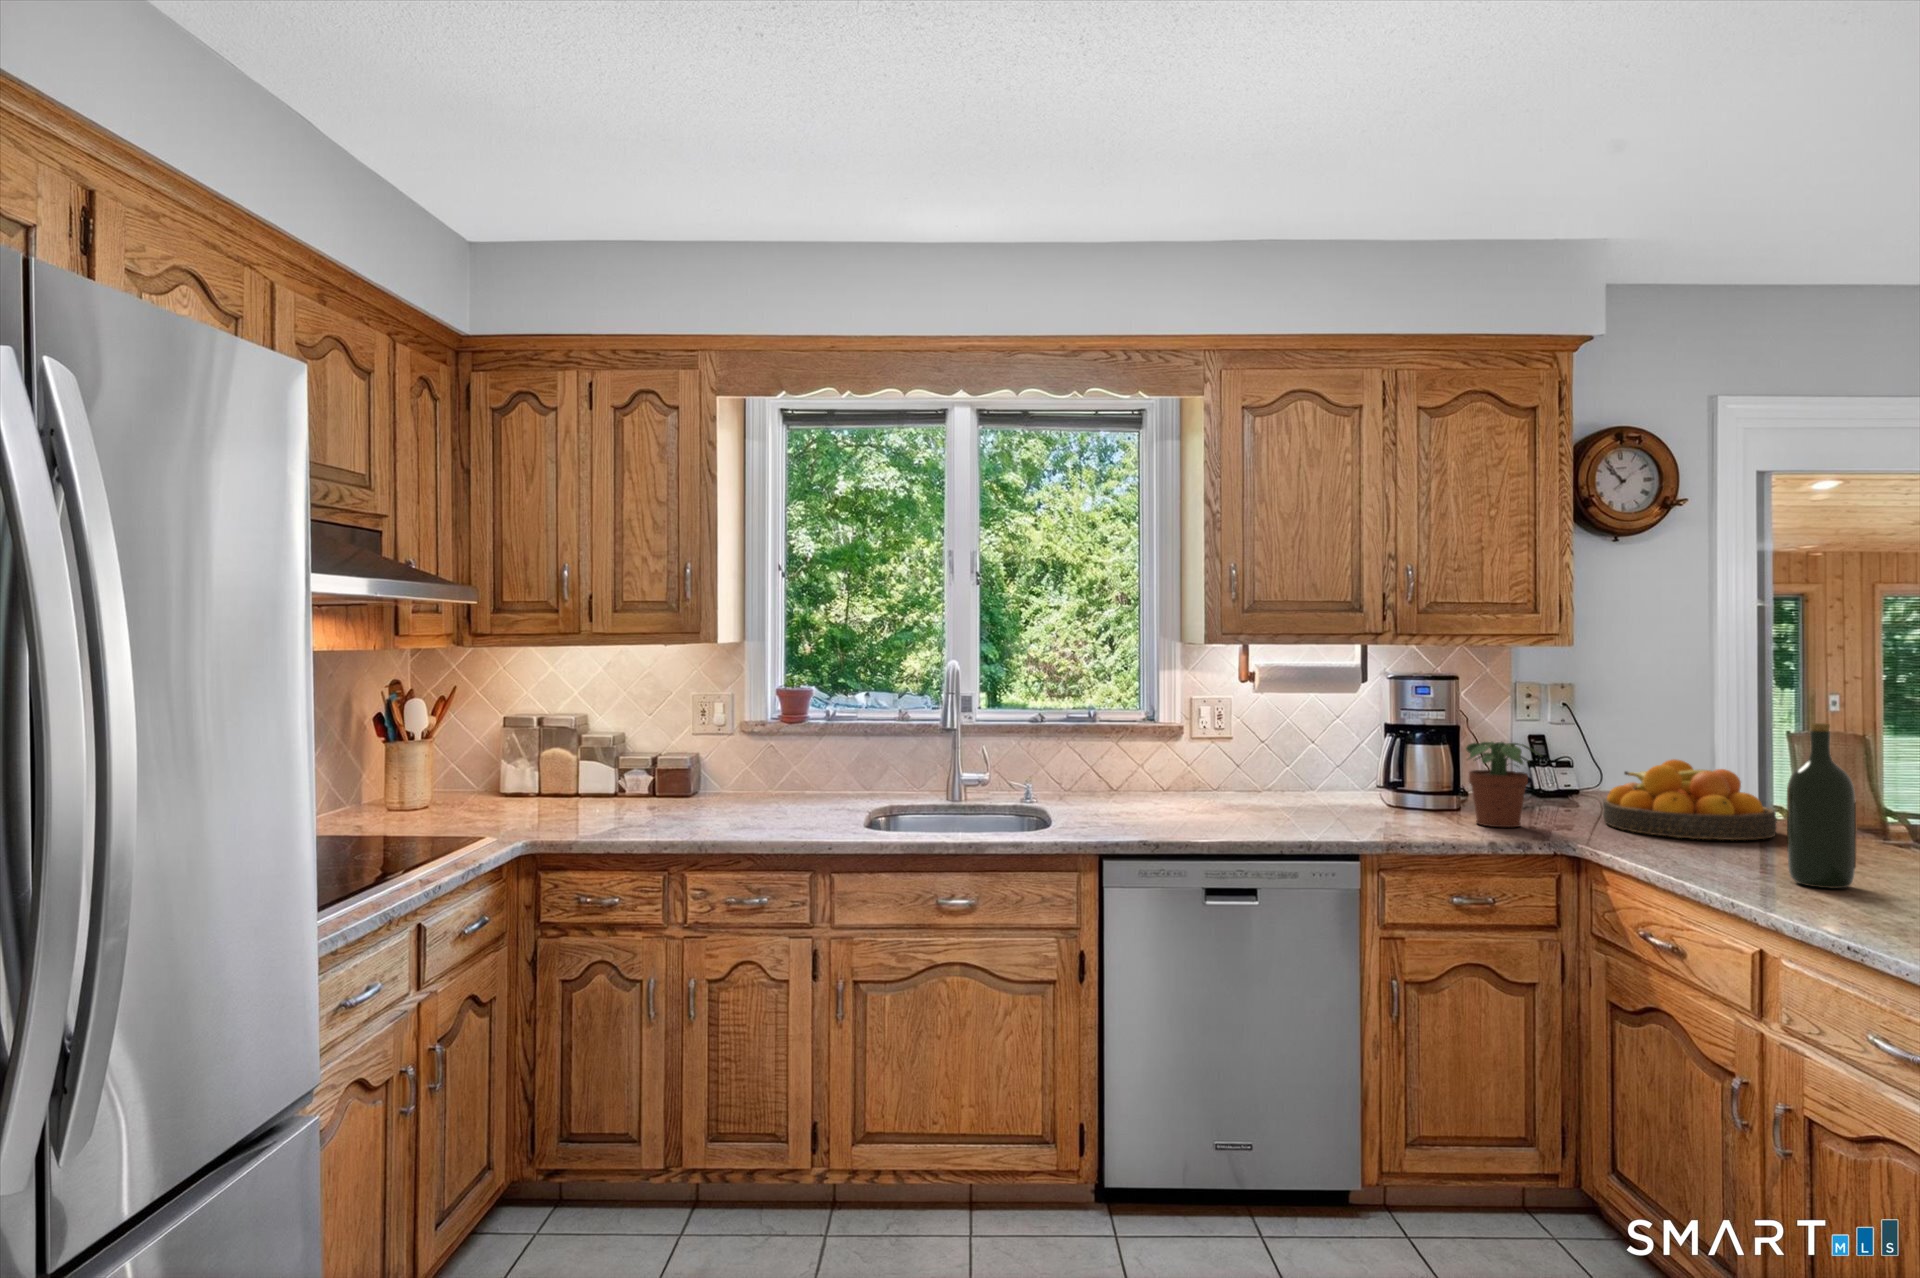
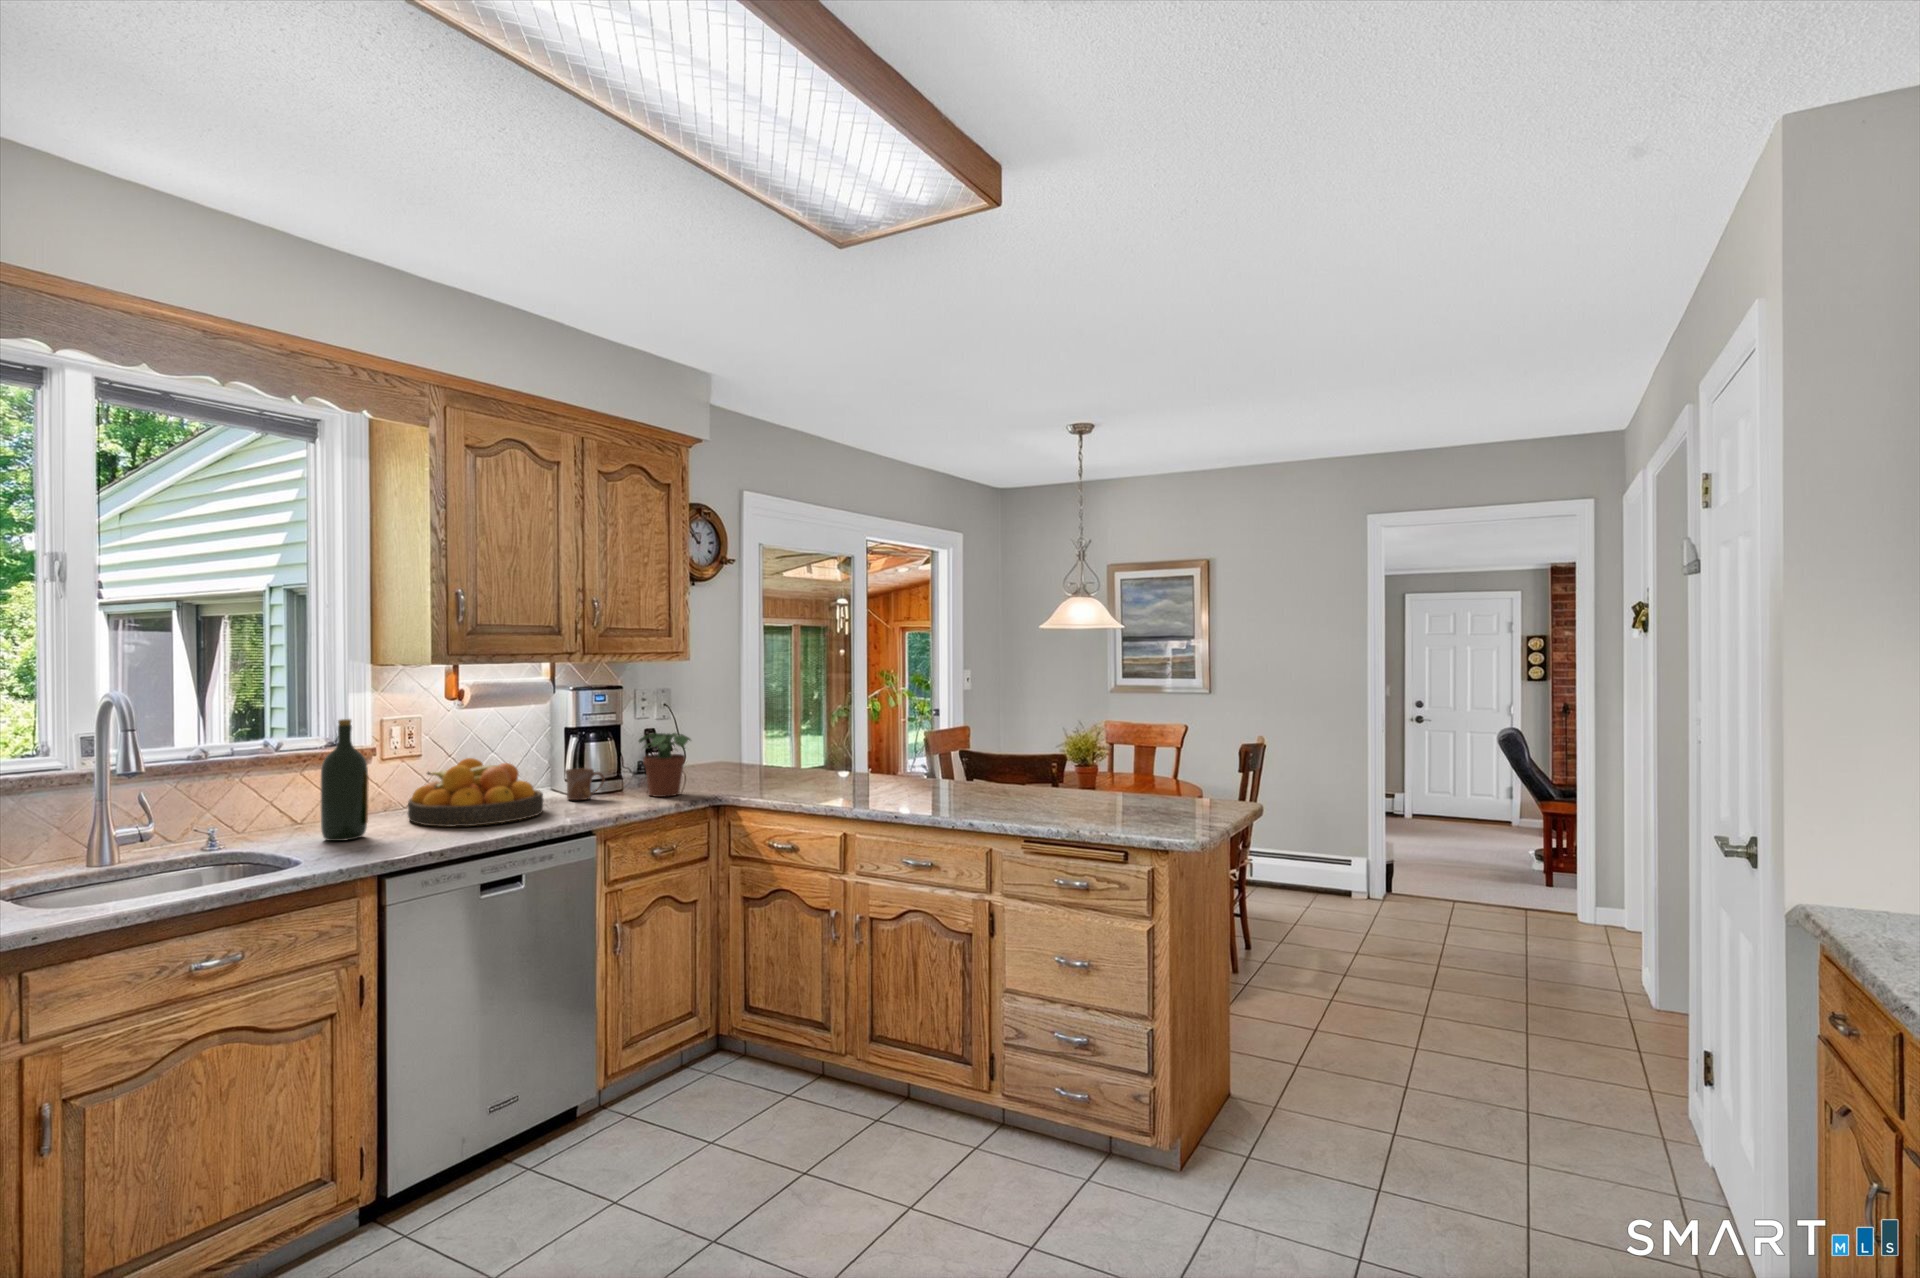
wine bottle: present [1787,723,1857,889] -> present [320,719,369,841]
fruit bowl: present [1603,759,1777,840] -> present [408,758,543,827]
mug: none [1368,777,1416,816] -> present [565,768,605,800]

